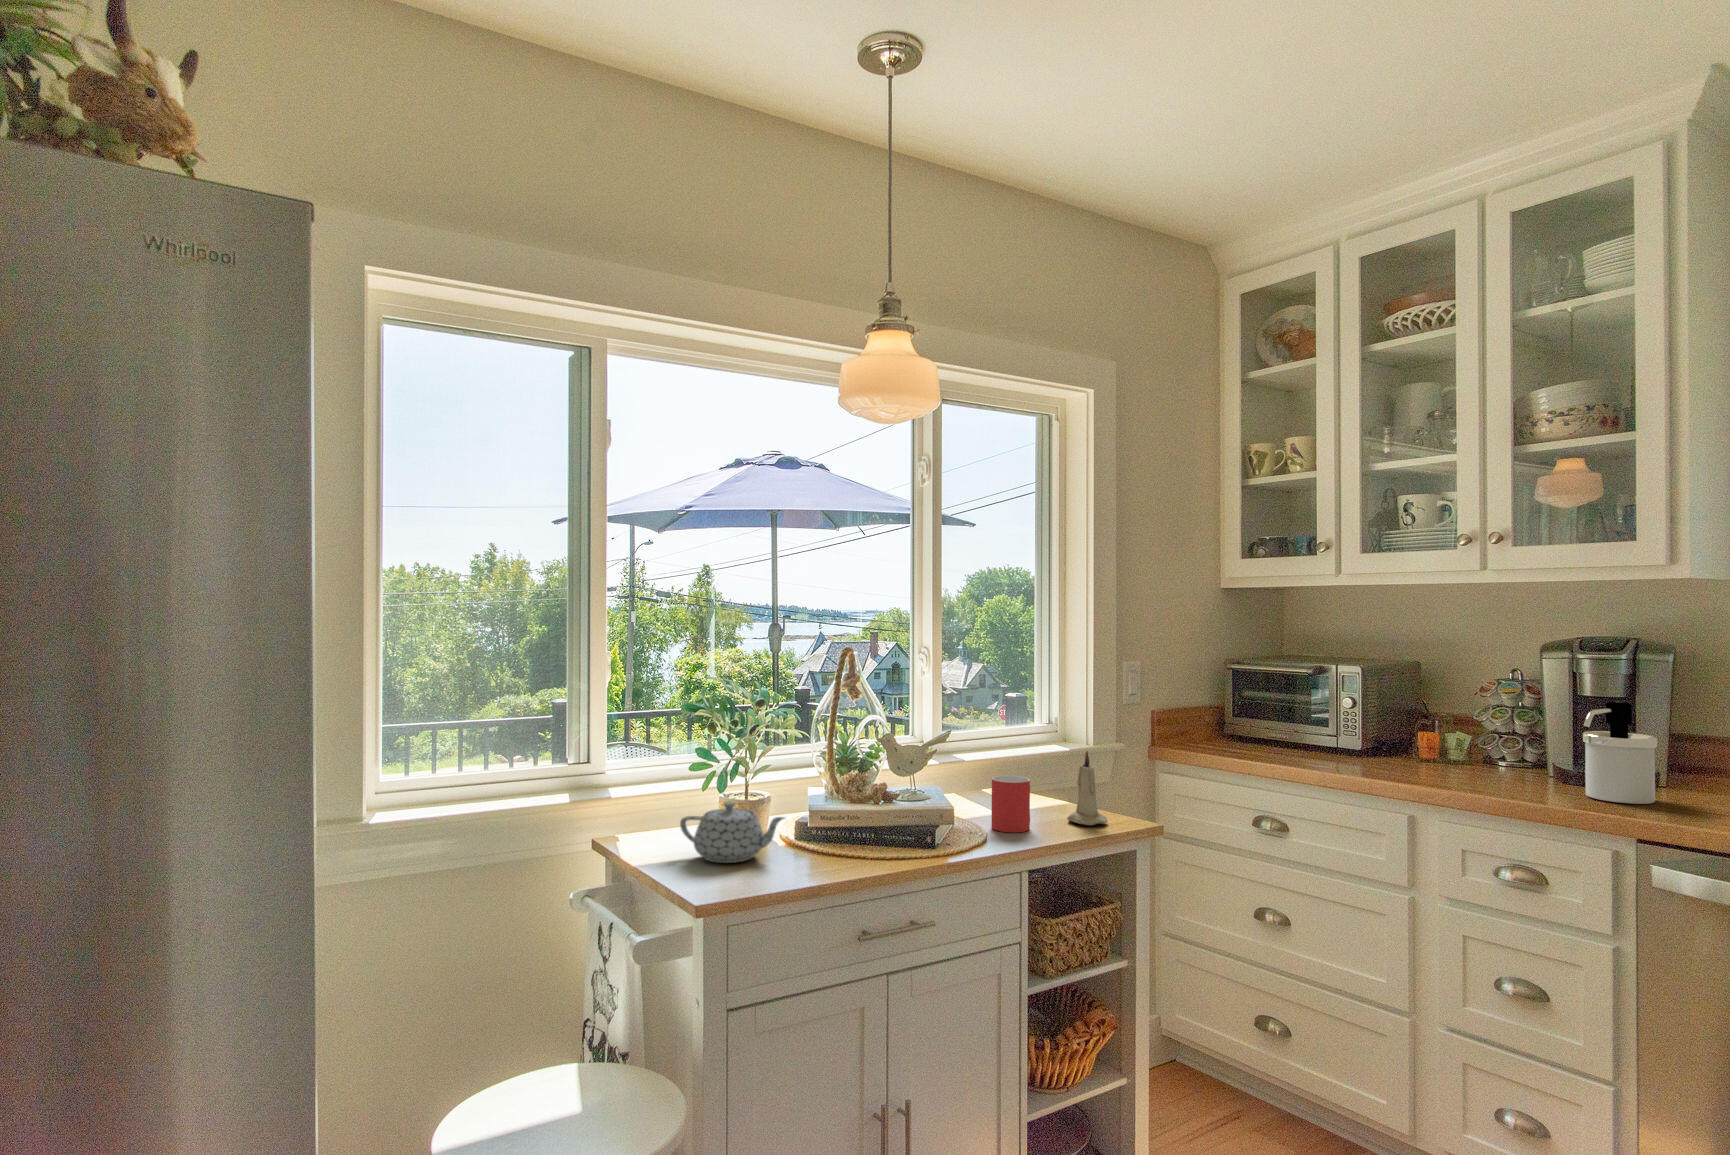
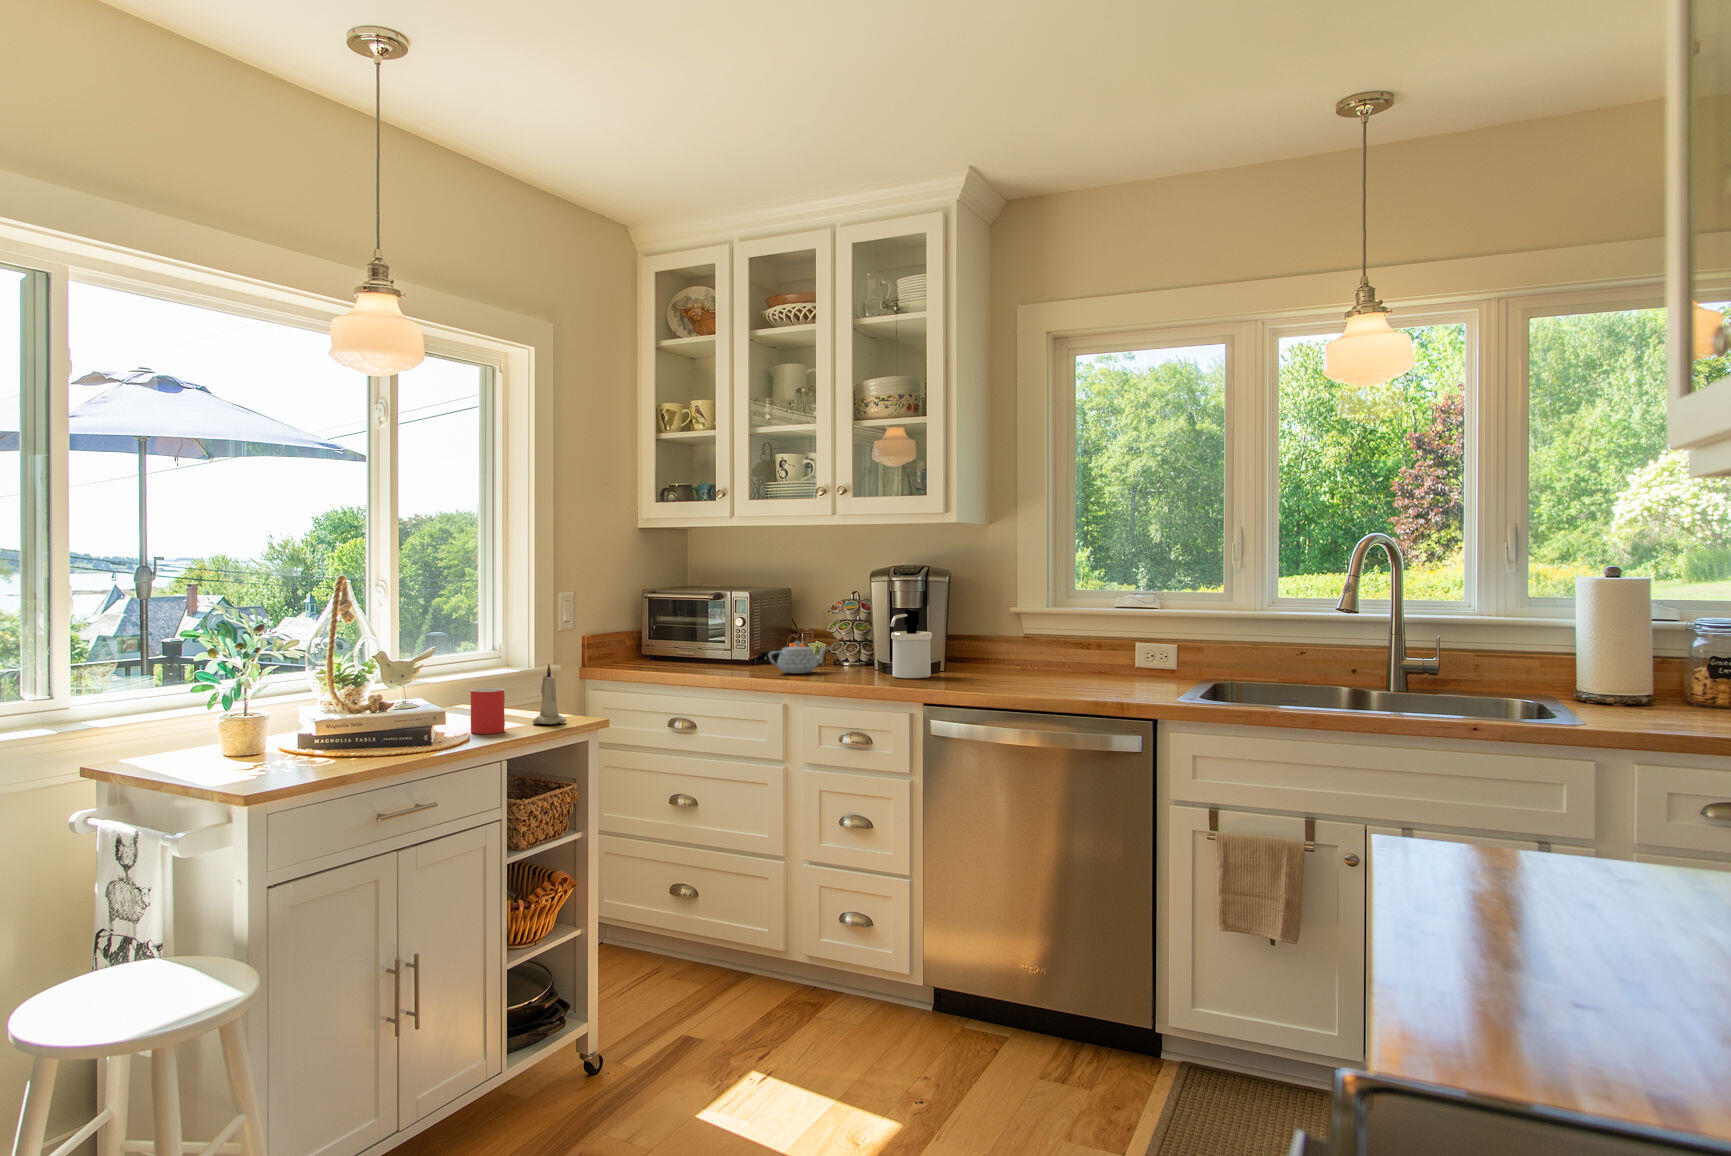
teapot: present [680,802,785,863] -> present [769,641,827,673]

